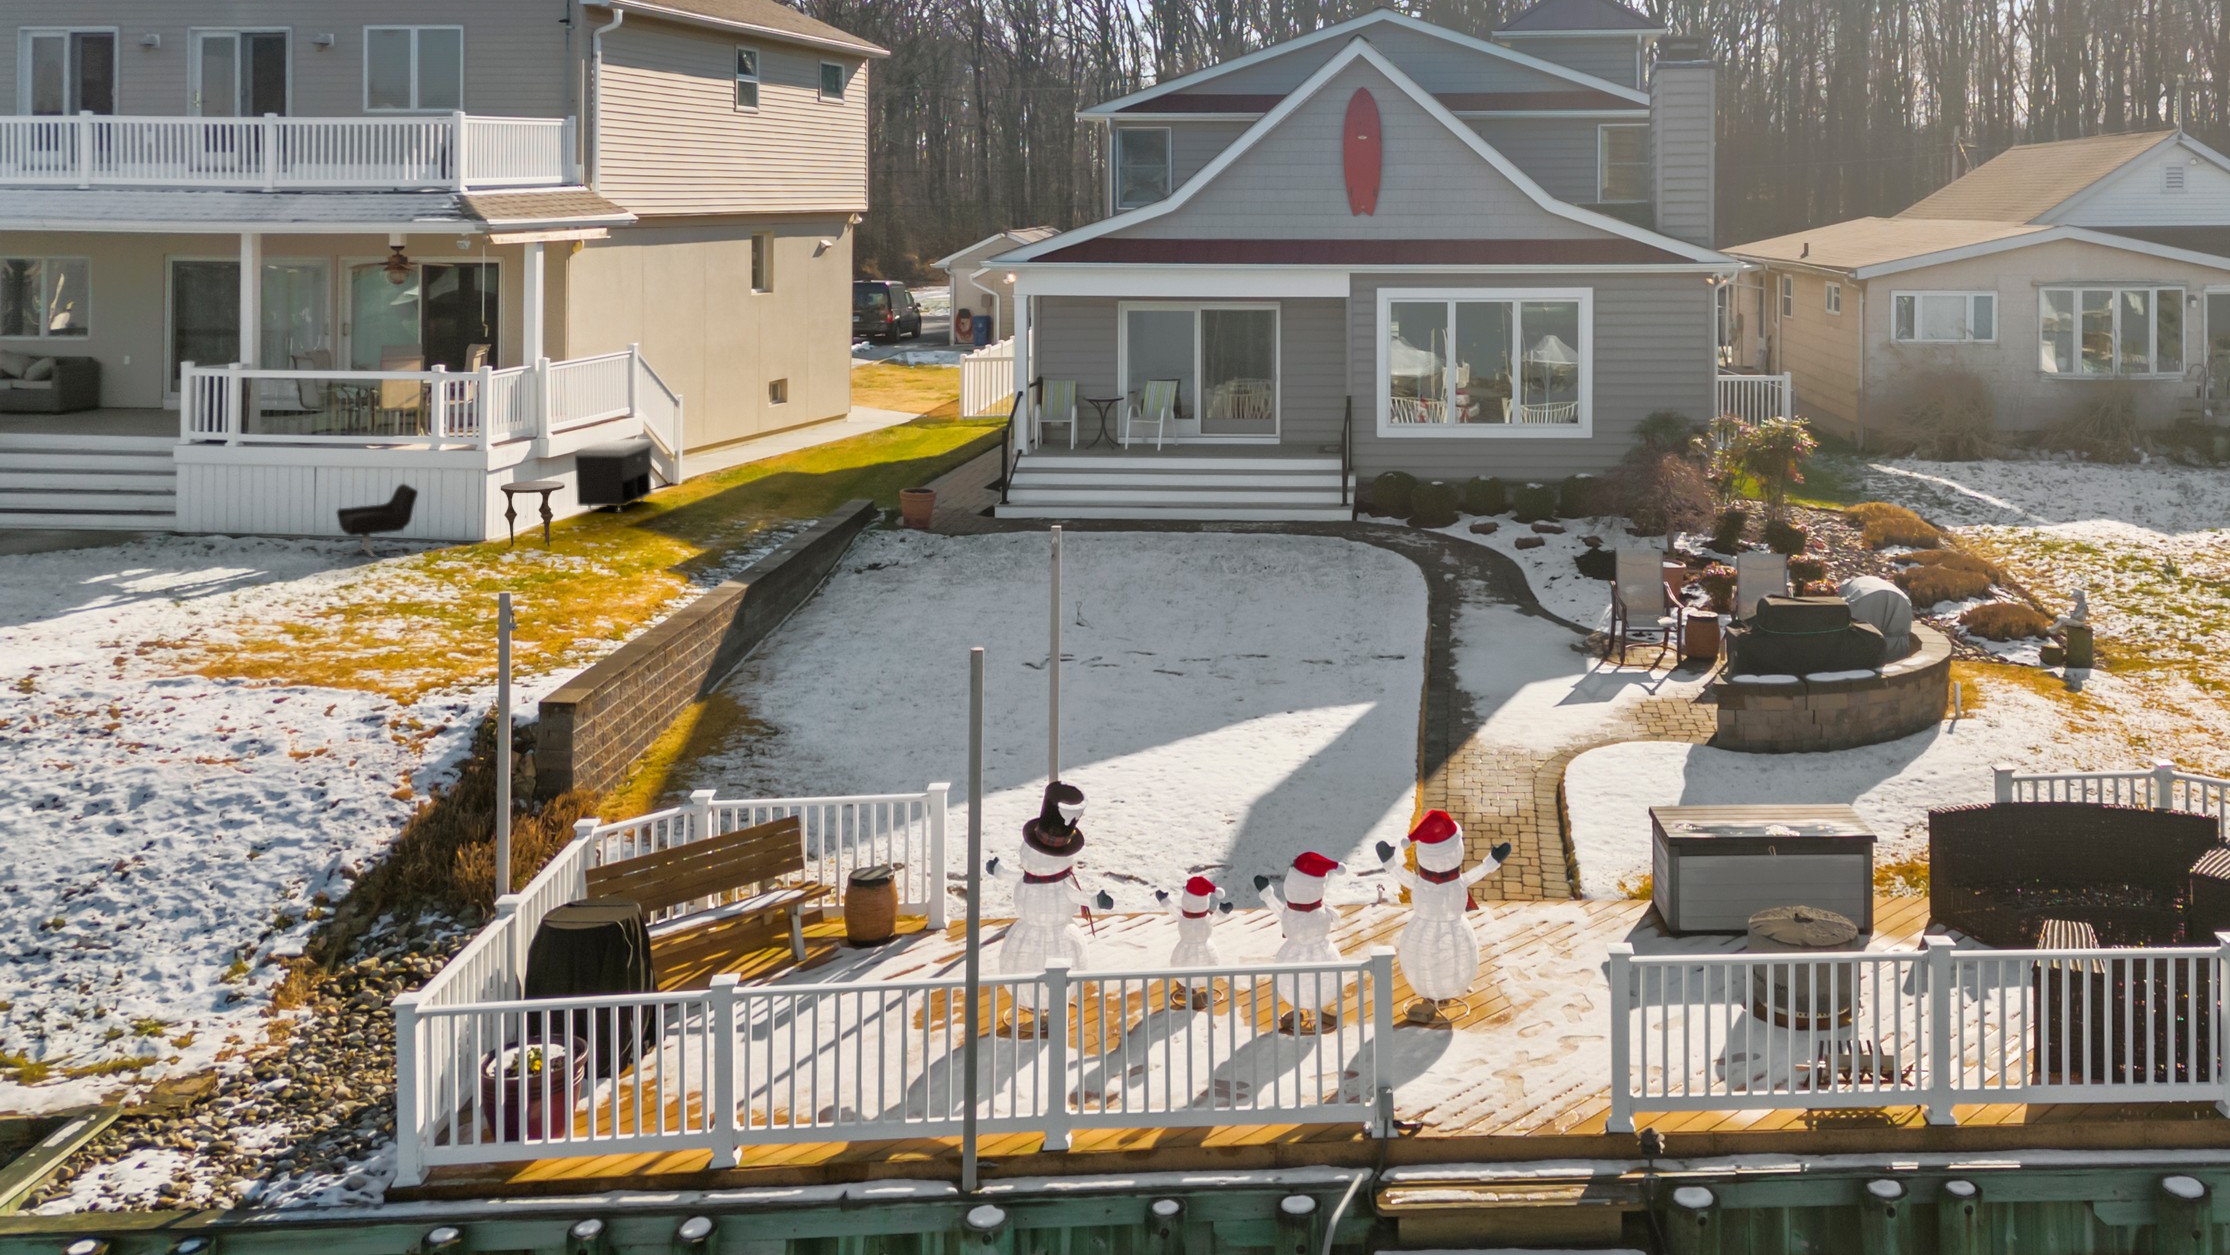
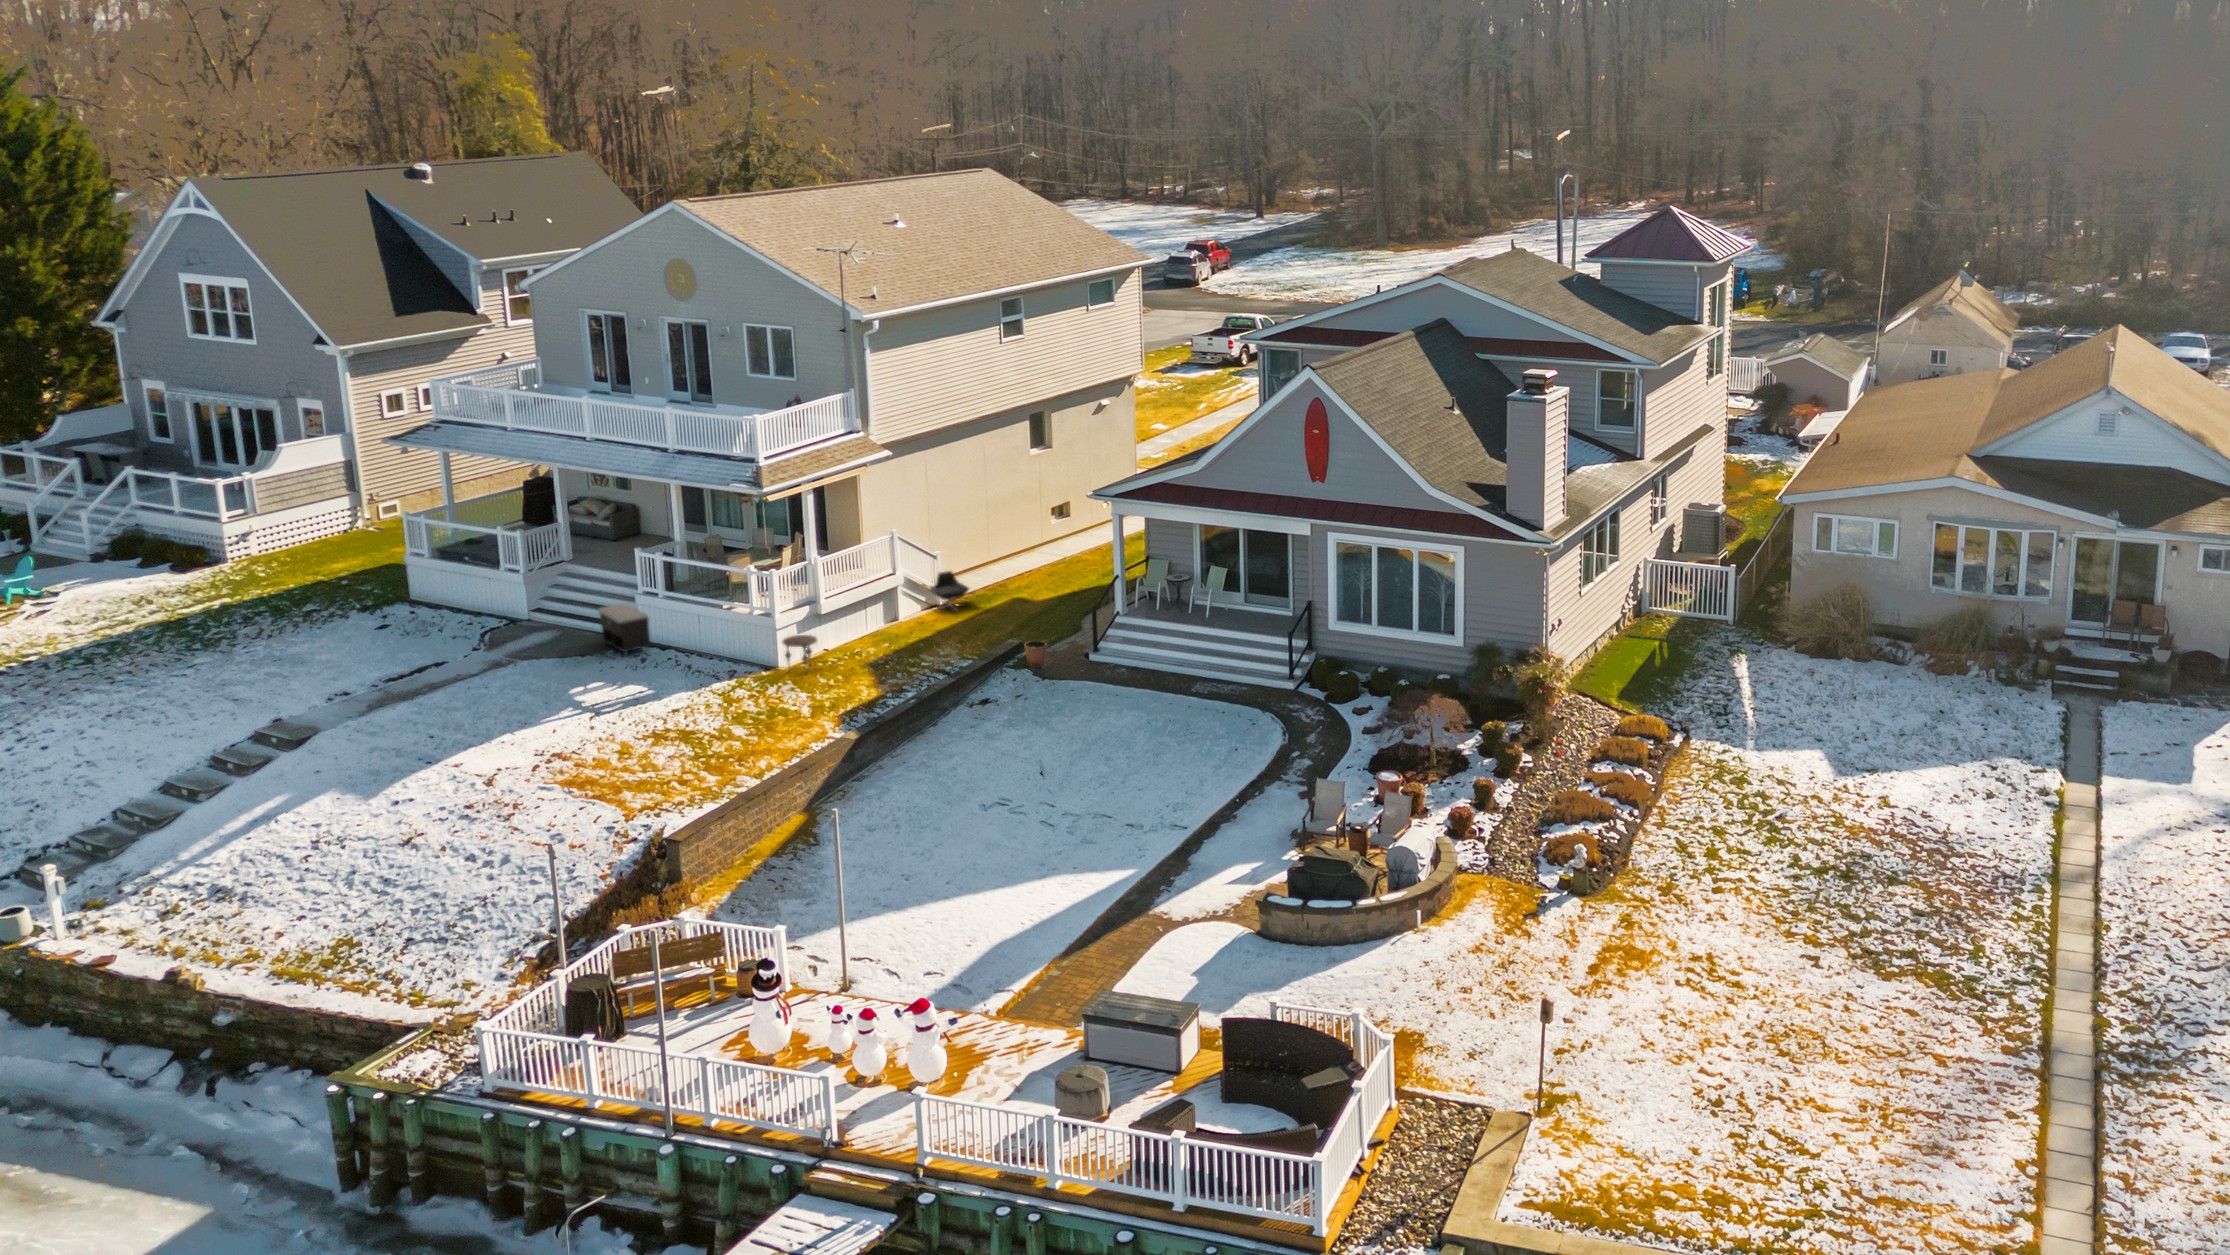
storage bench: present [575,439,653,512] -> present [598,603,650,653]
lounge chair: present [336,484,418,556] -> present [930,571,969,606]

